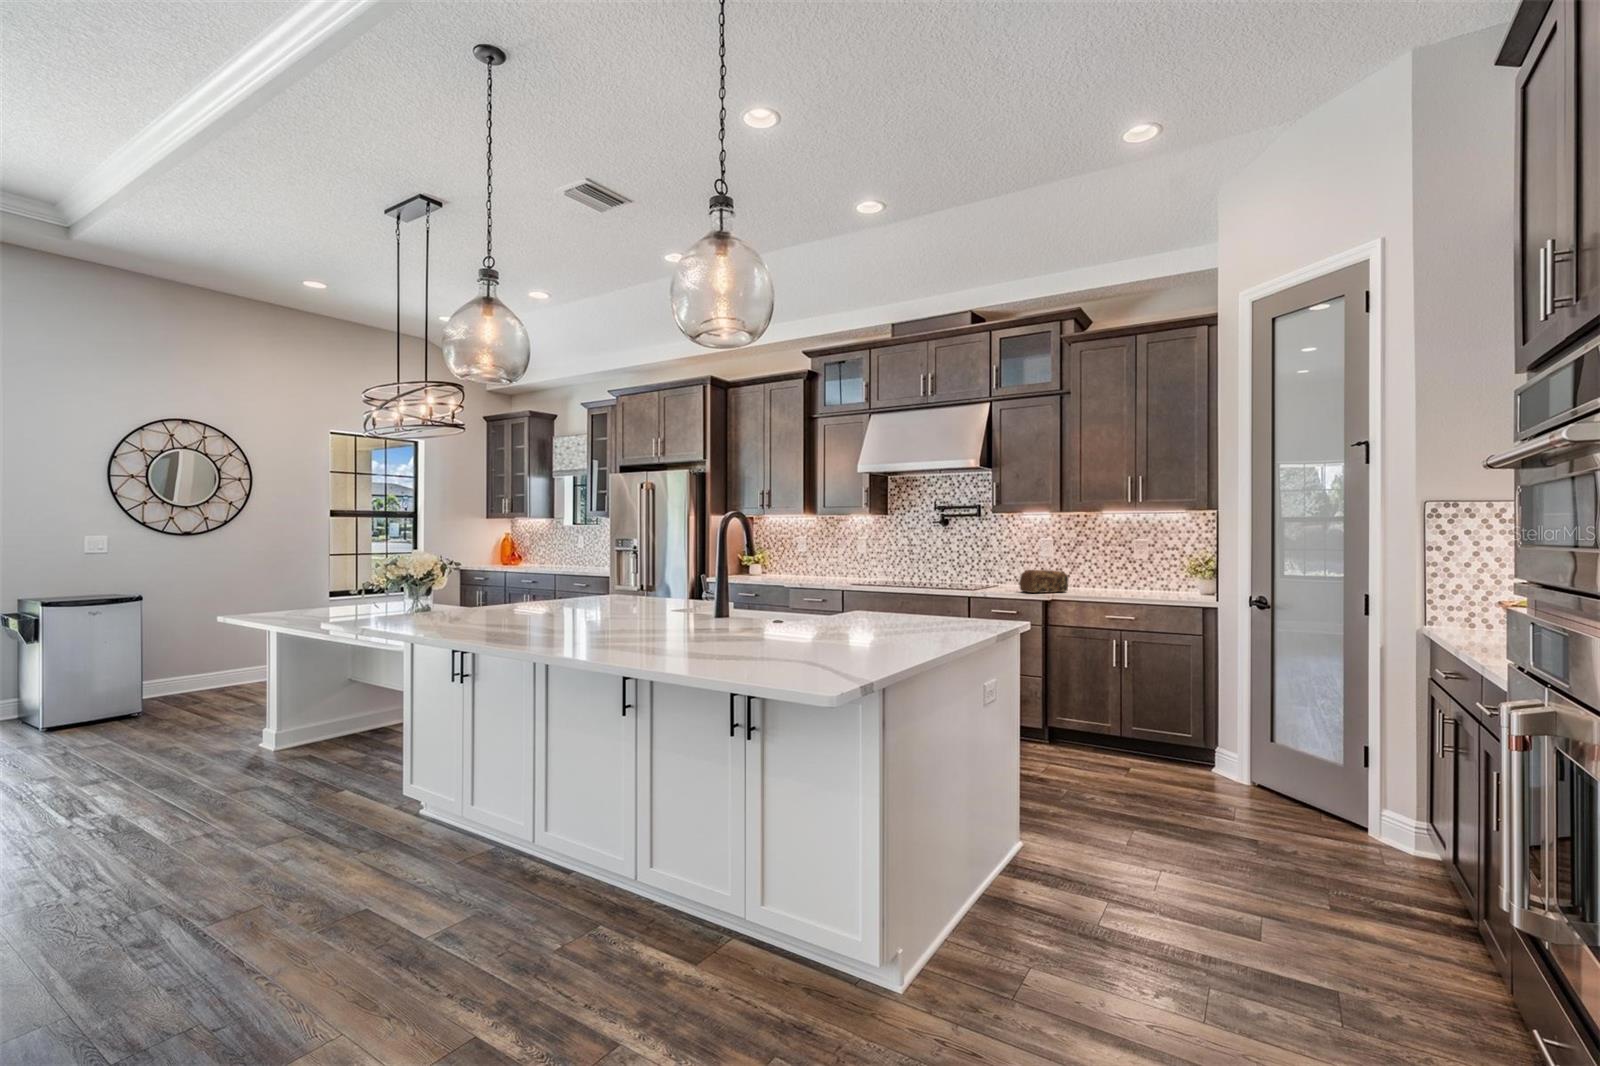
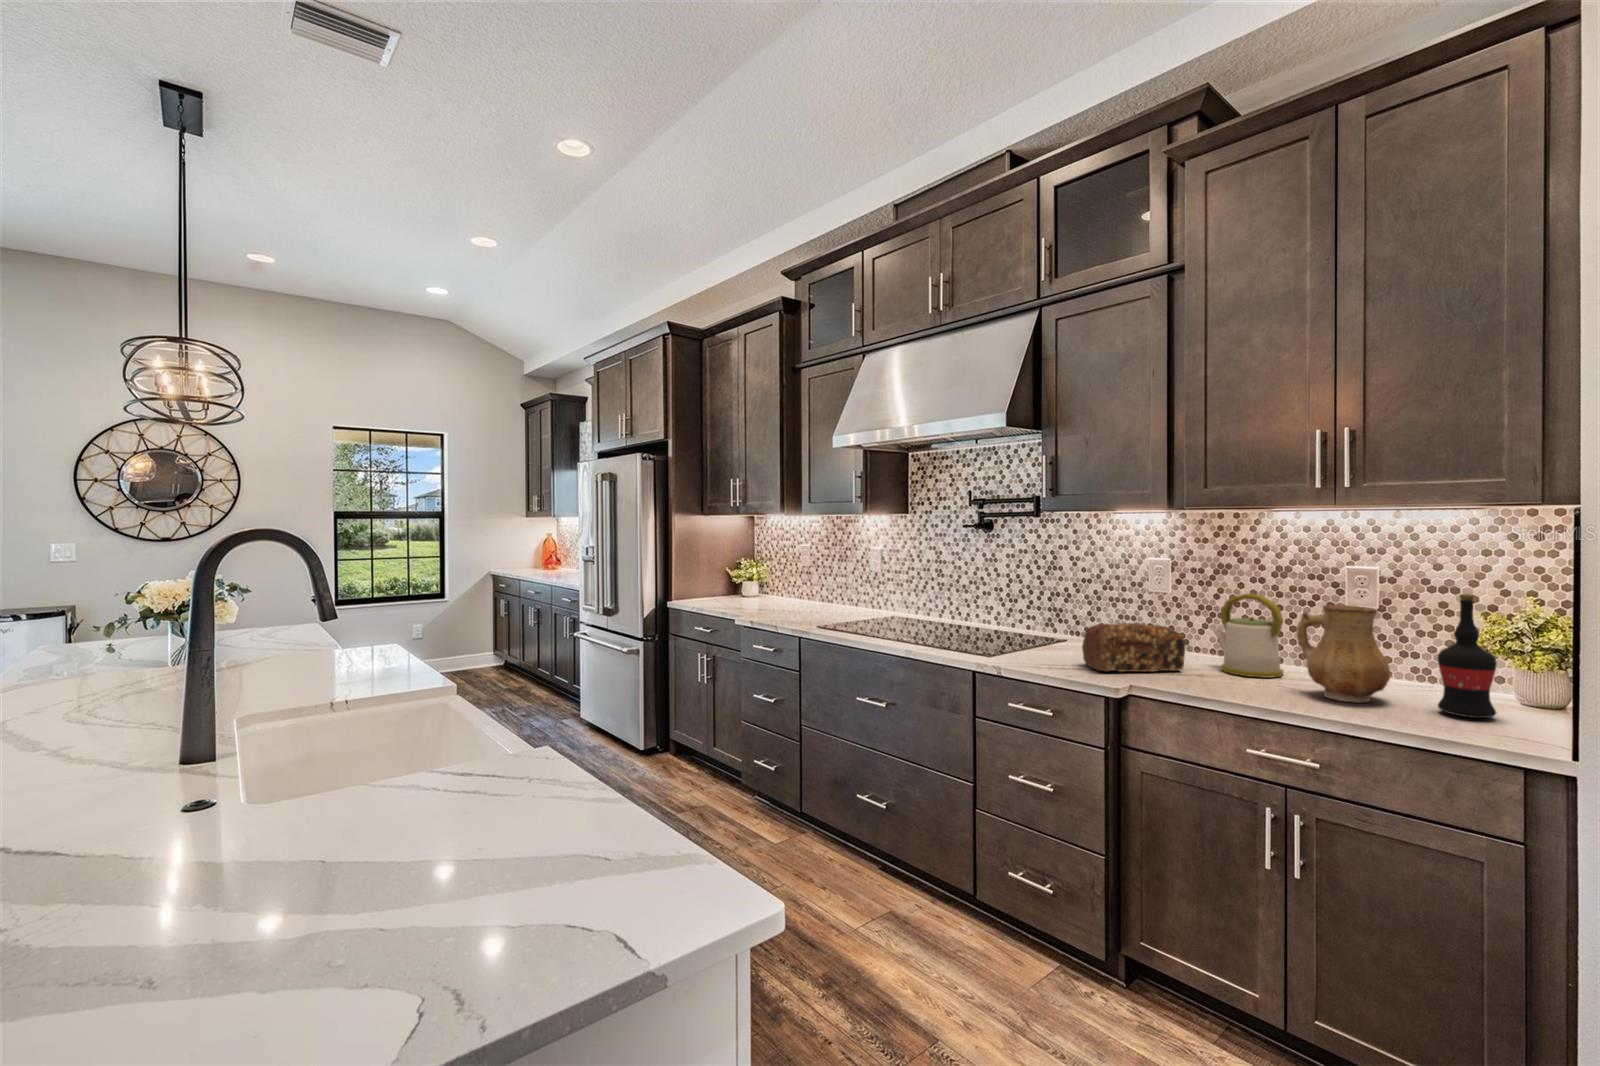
wine bottle: none [1173,547,1194,598] -> present [1437,594,1497,718]
kettle: none [1078,553,1111,592] -> present [1214,593,1283,678]
ceramic pitcher: none [1119,555,1156,596] -> present [1297,604,1390,703]

